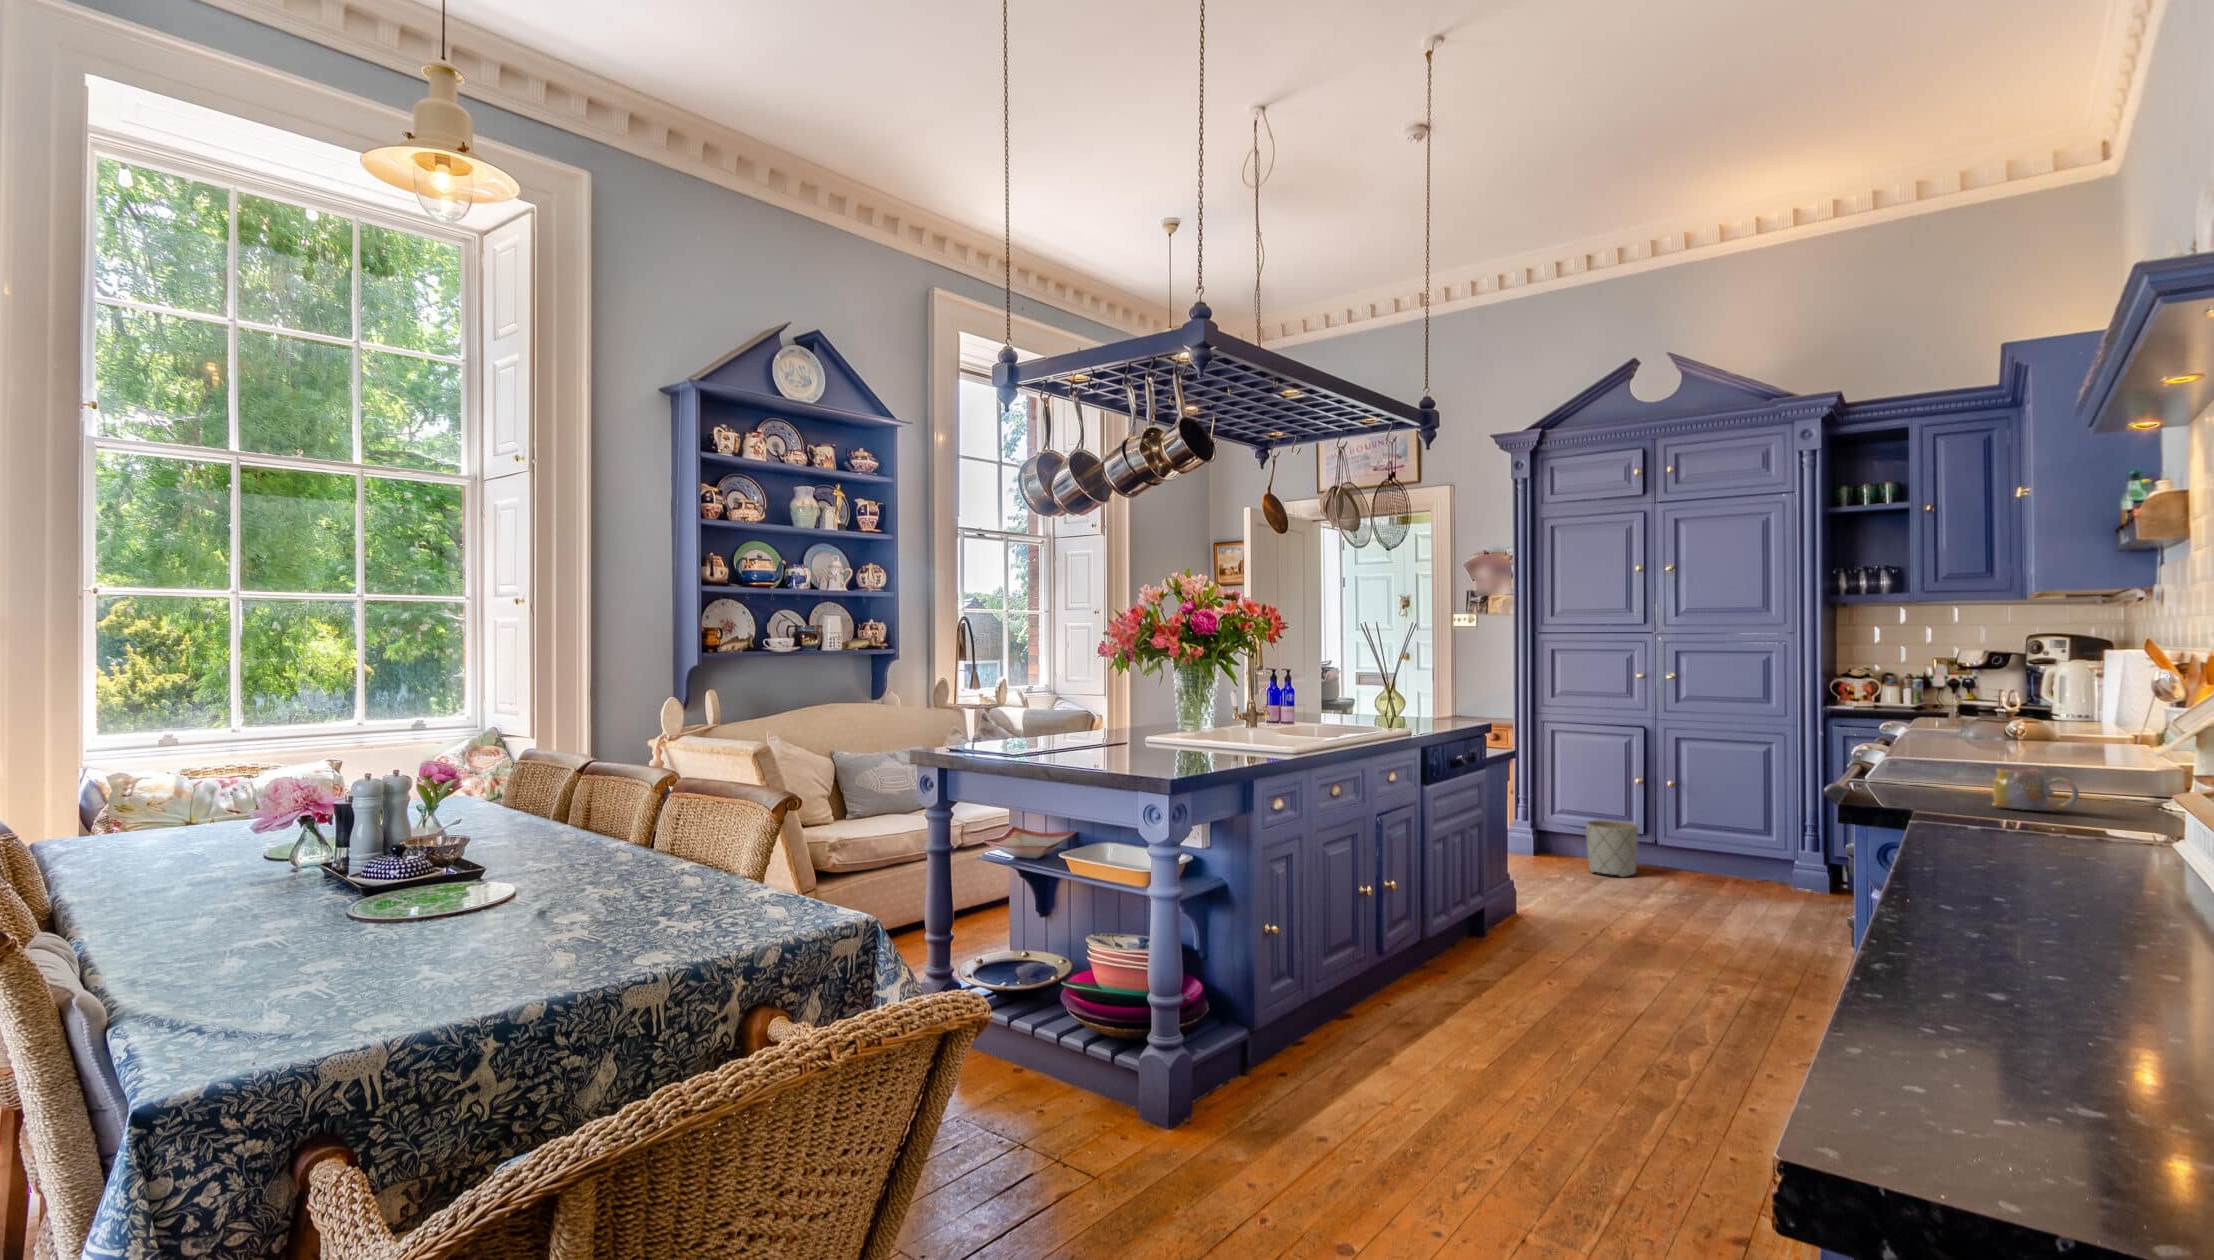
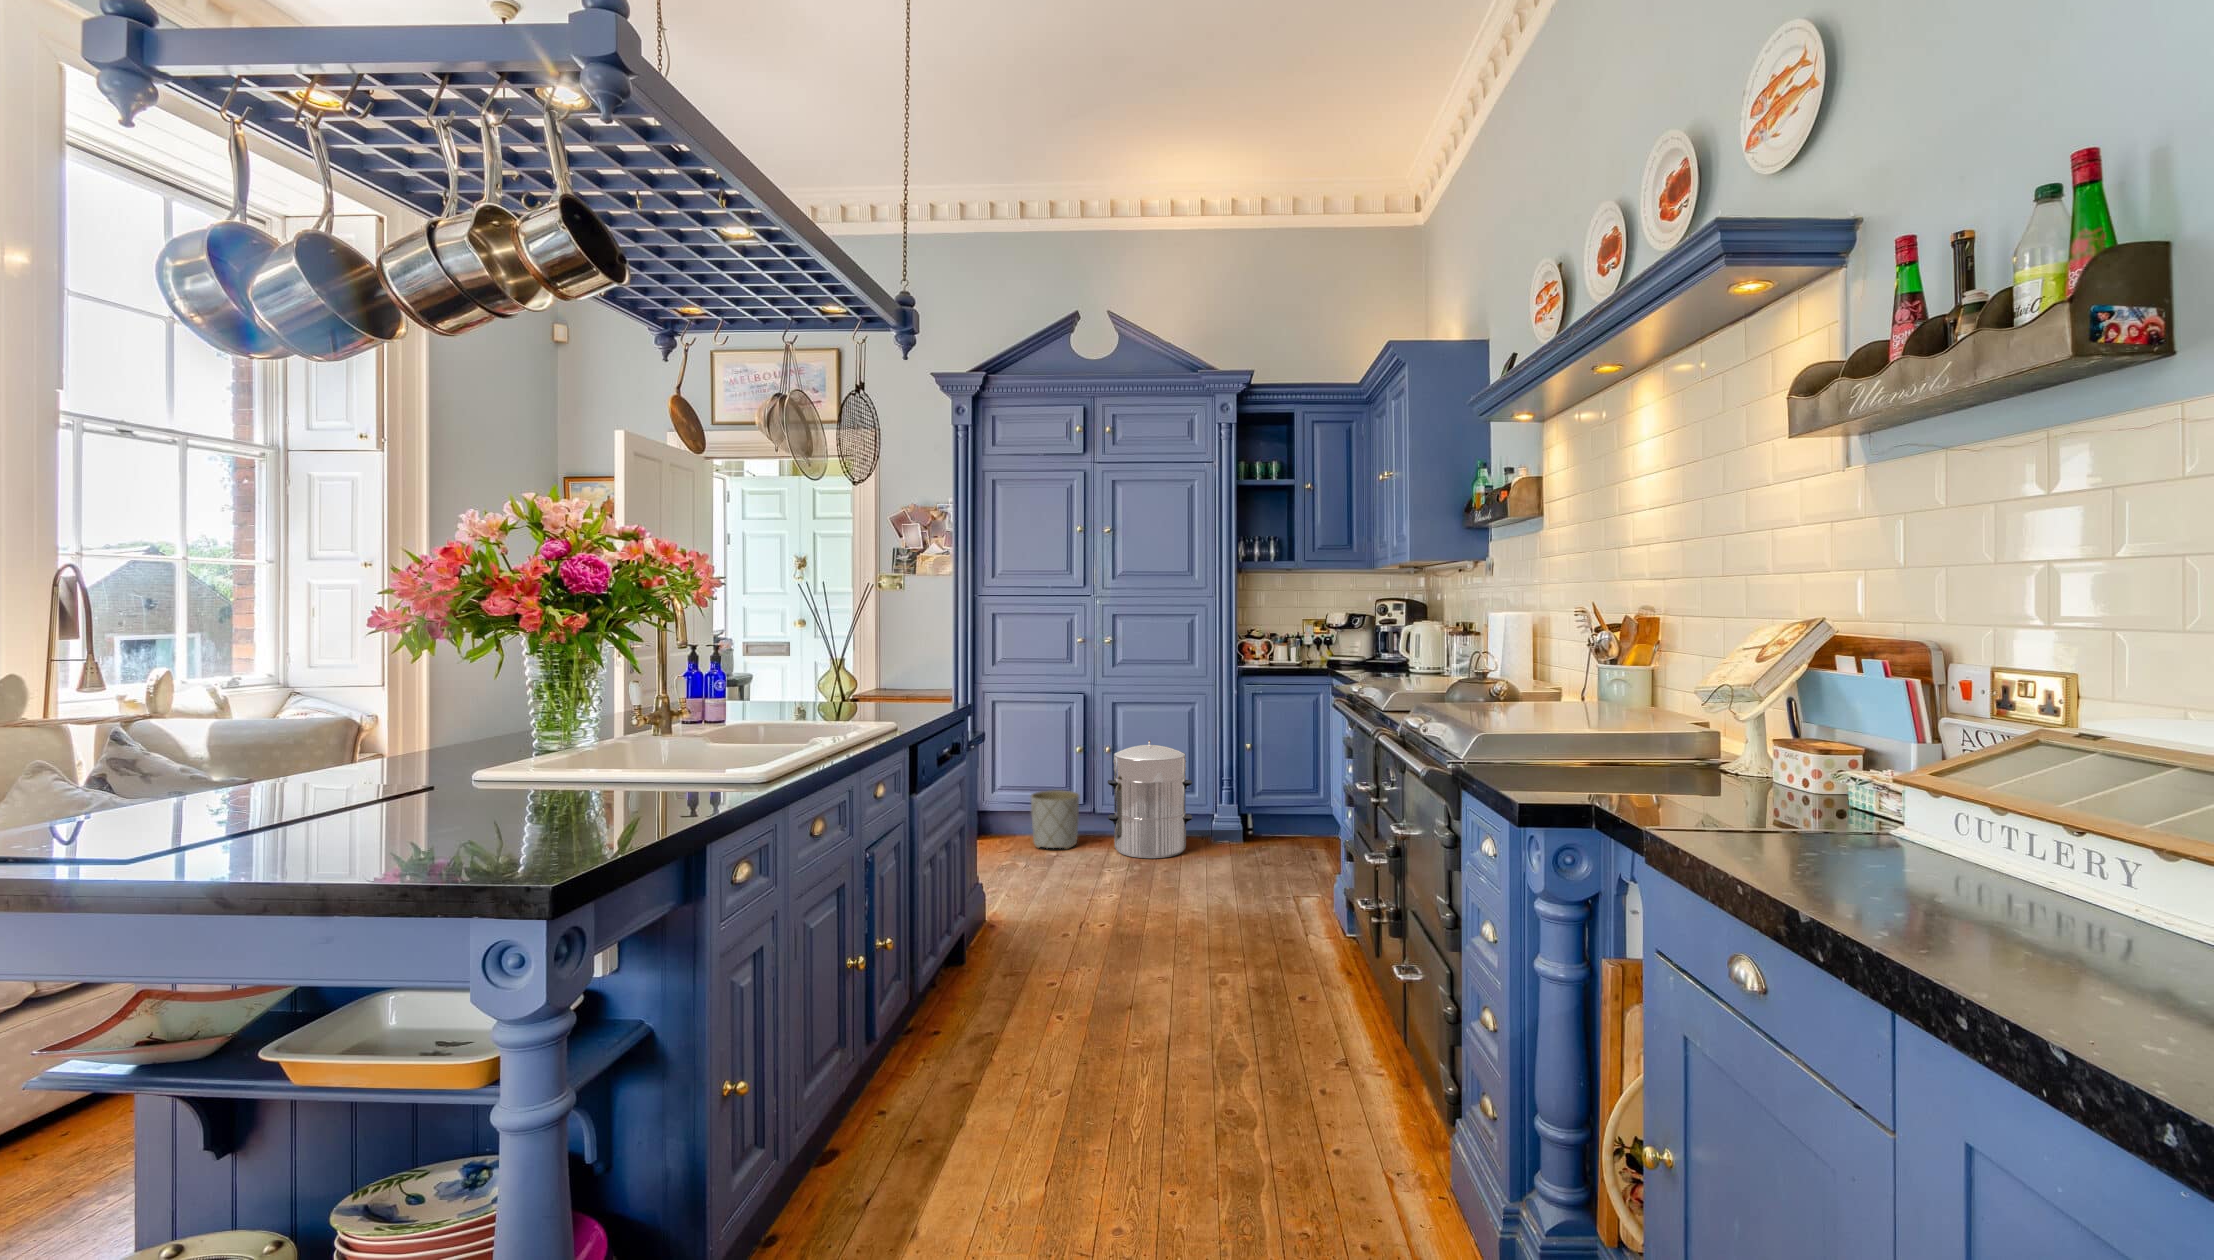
mug: present [1993,768,2079,811] -> none [1790,762,1911,820]
waste bin: none [1666,778,1765,897] -> present [1108,740,1192,858]

